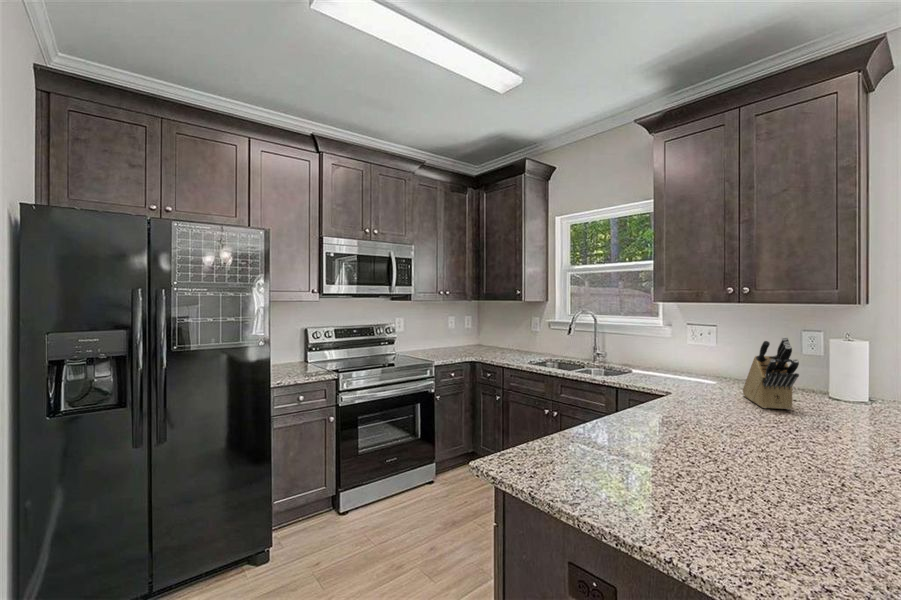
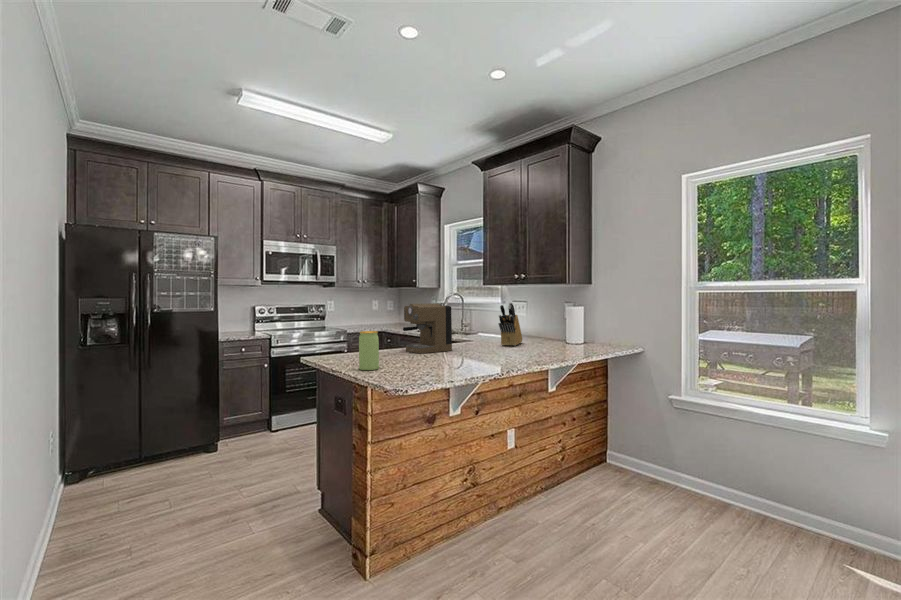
coffee maker: none [637,342,724,443] -> present [403,303,452,353]
jar: none [734,446,797,564] -> present [359,331,379,370]

